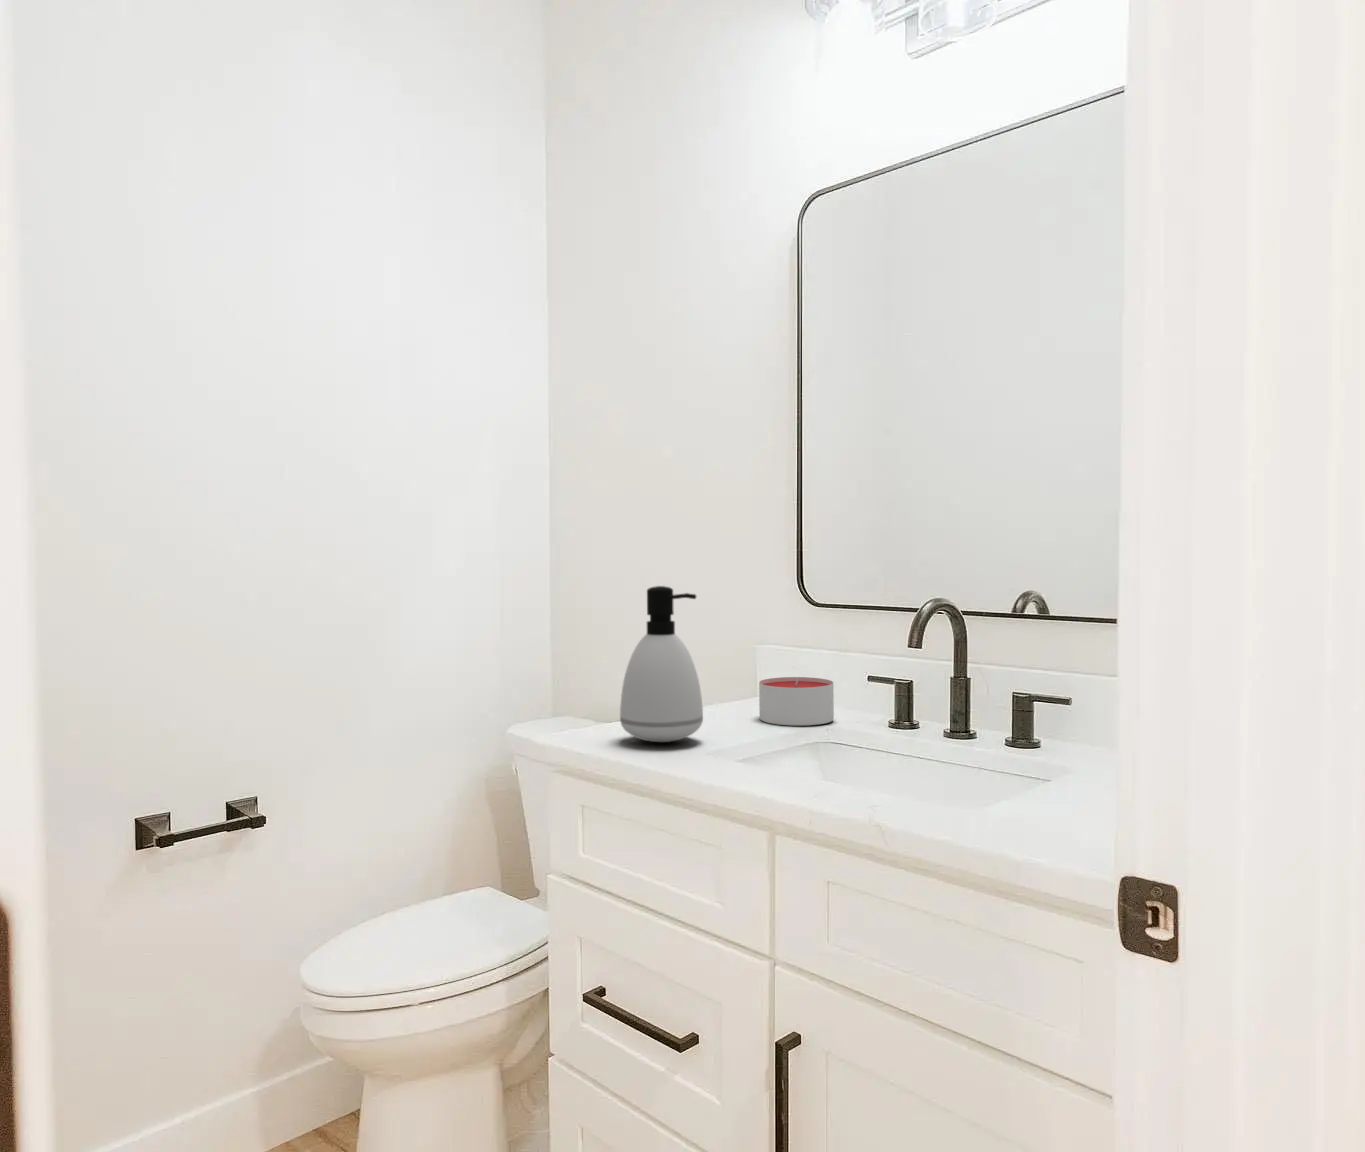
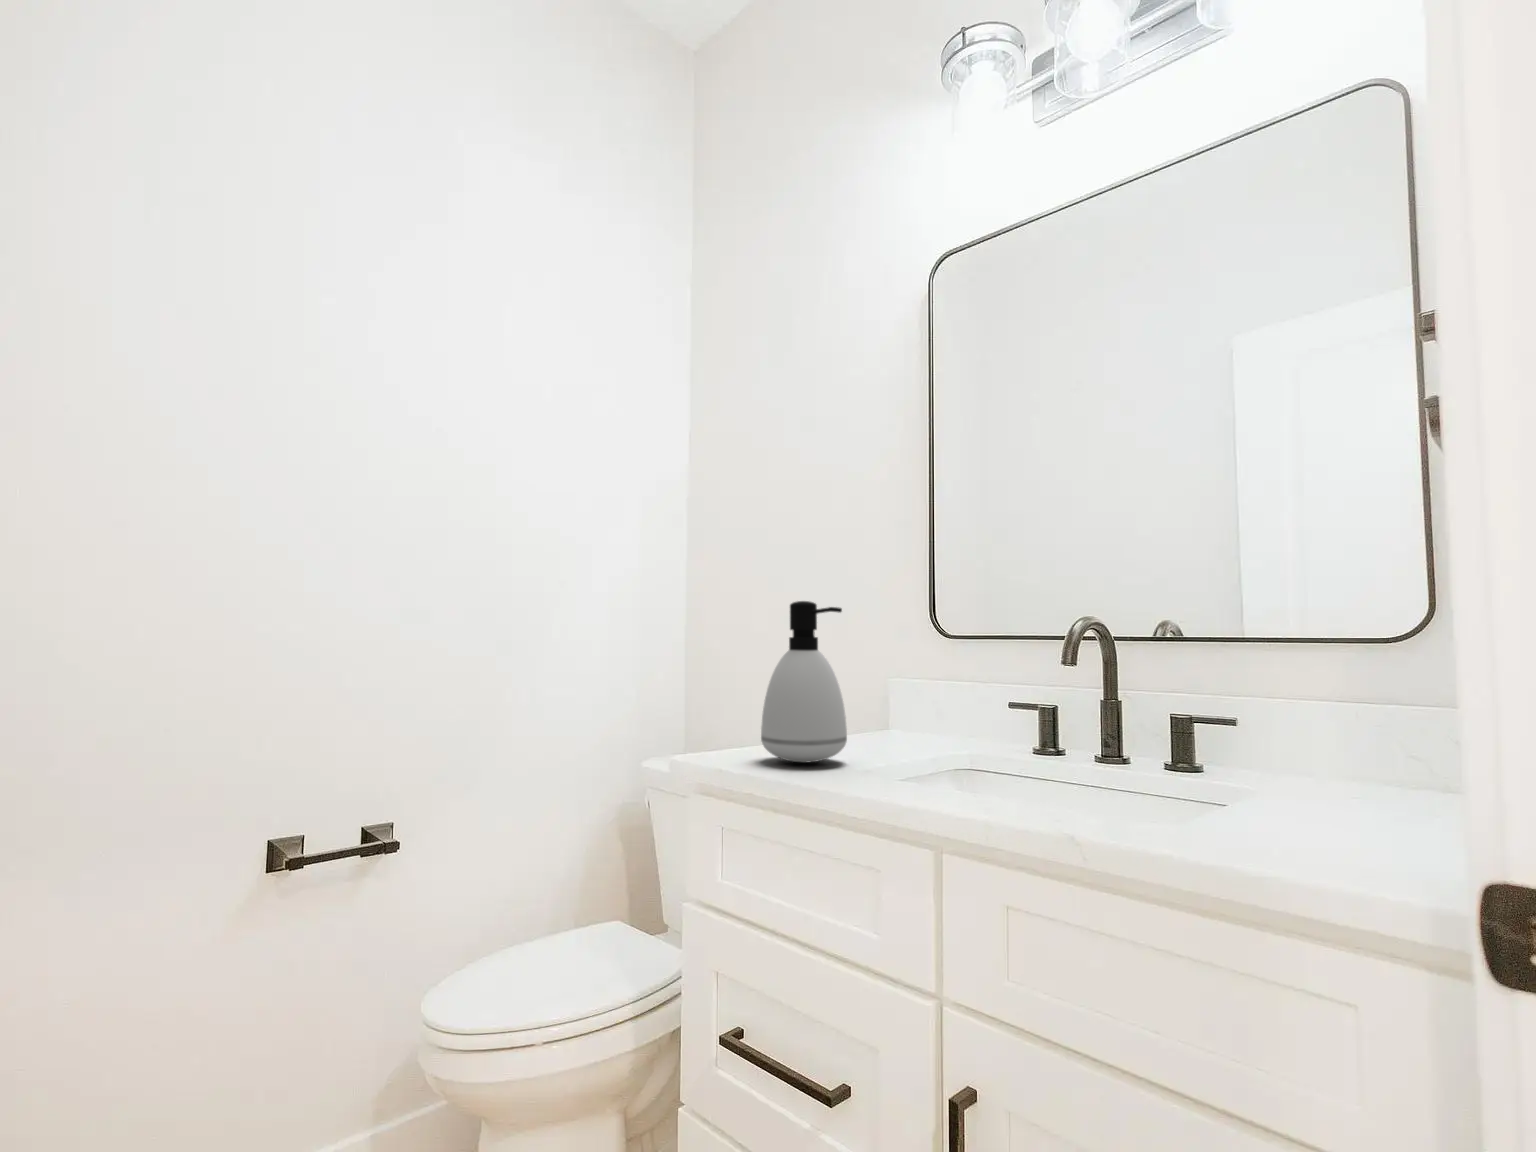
candle: present [759,677,834,726] -> none [897,704,973,751]

